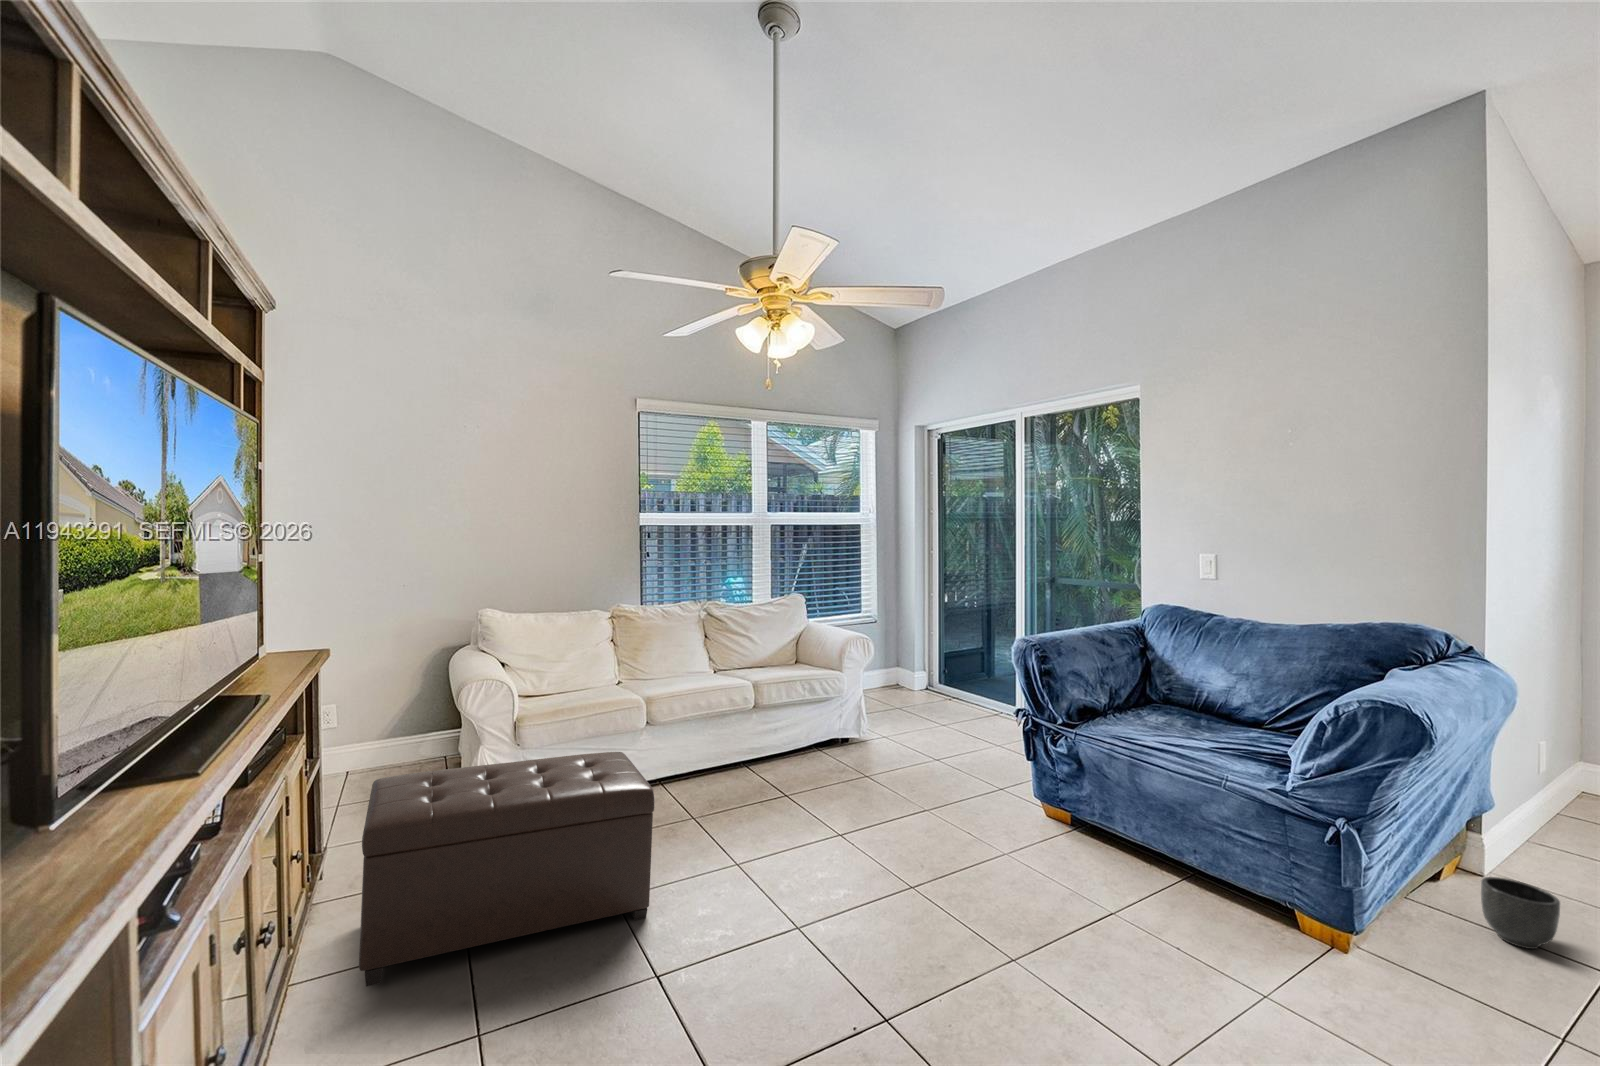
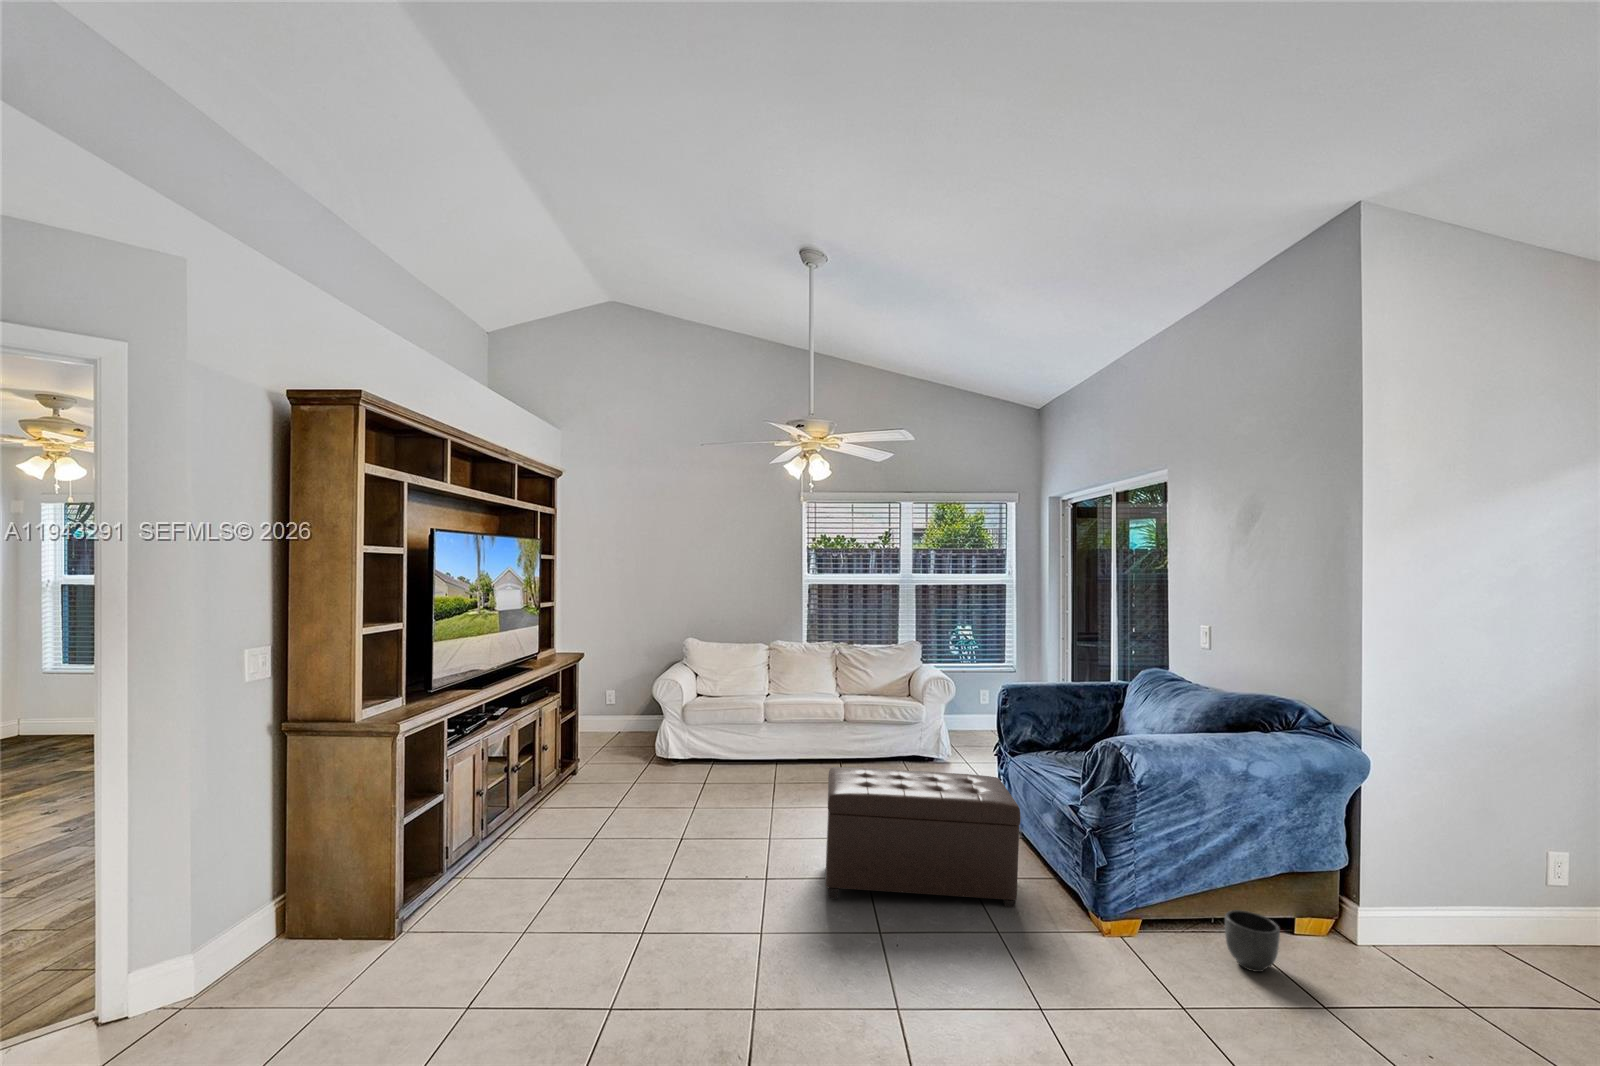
ottoman: present [359,752,655,987] -> present [825,767,1021,907]

